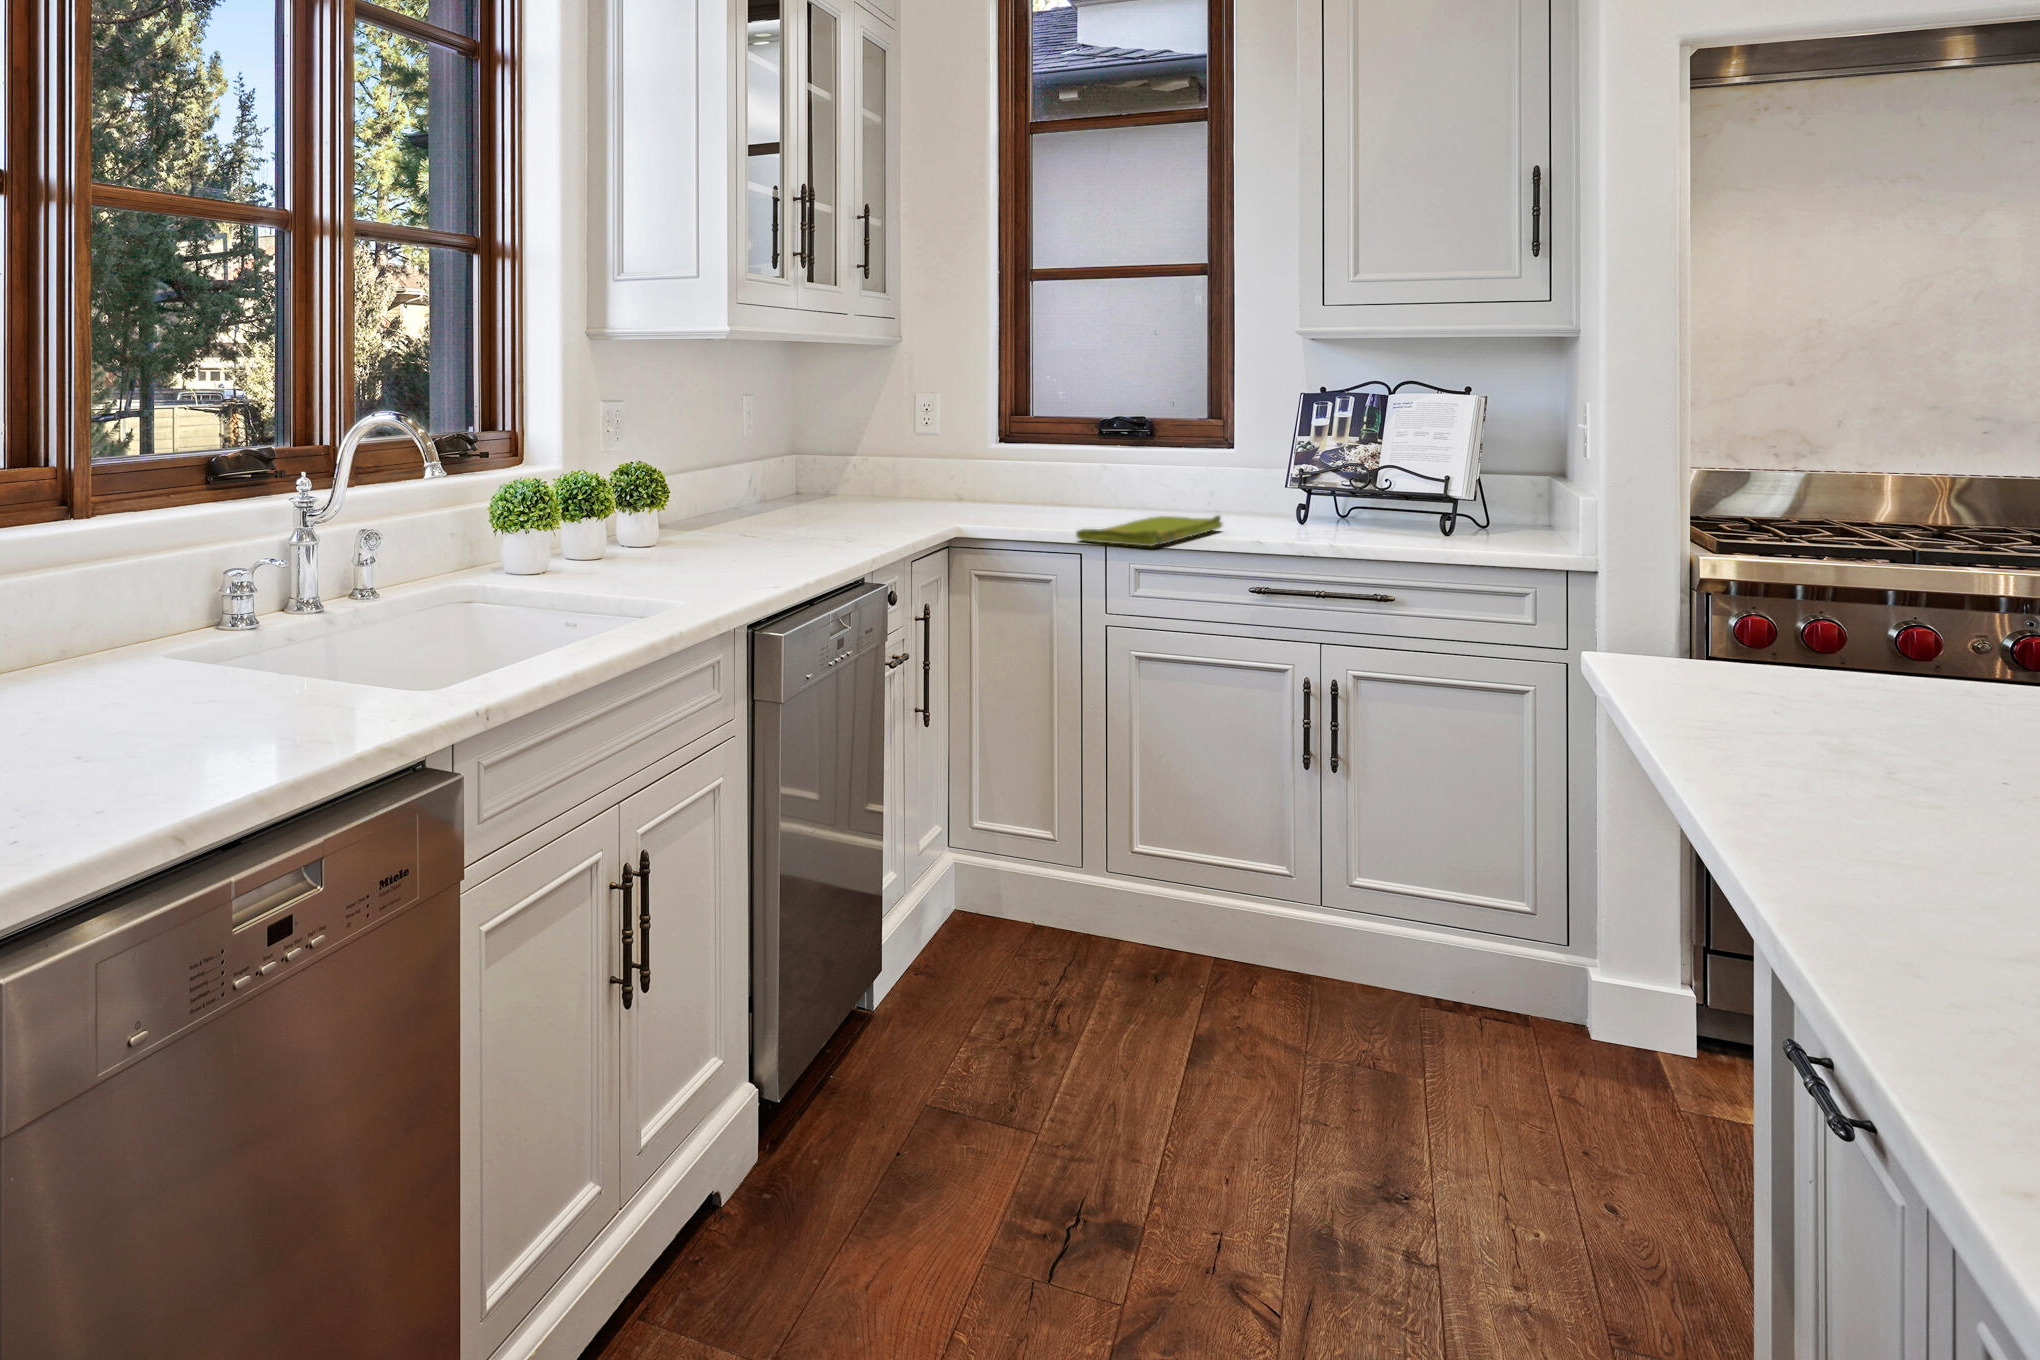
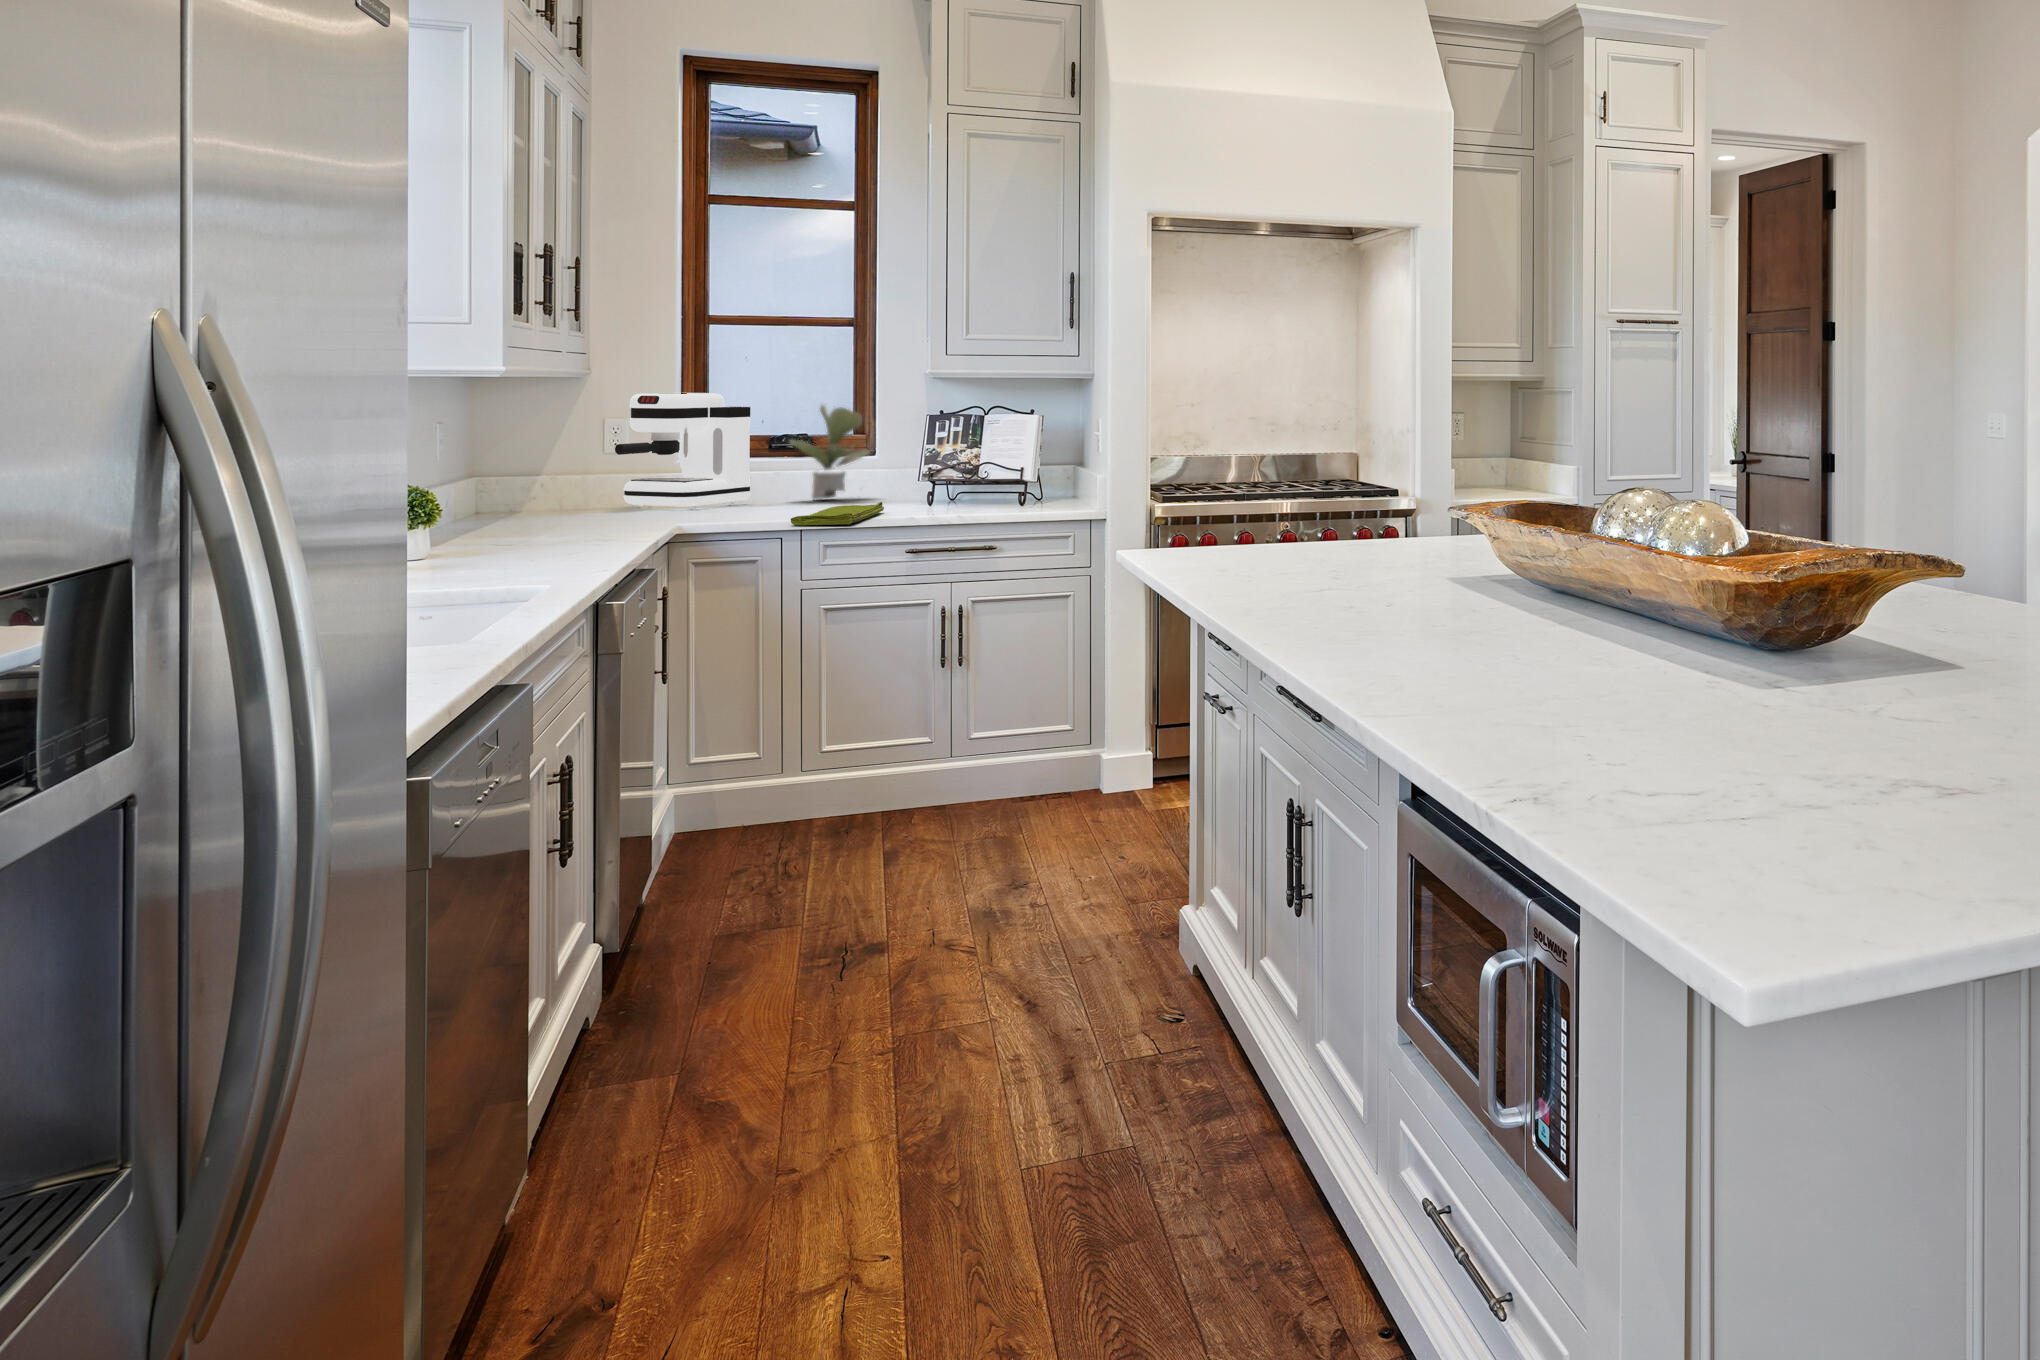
coffee maker: none [910,362,1068,504] -> present [615,393,751,509]
potted plant: none [1117,376,1230,503] -> present [790,405,872,500]

